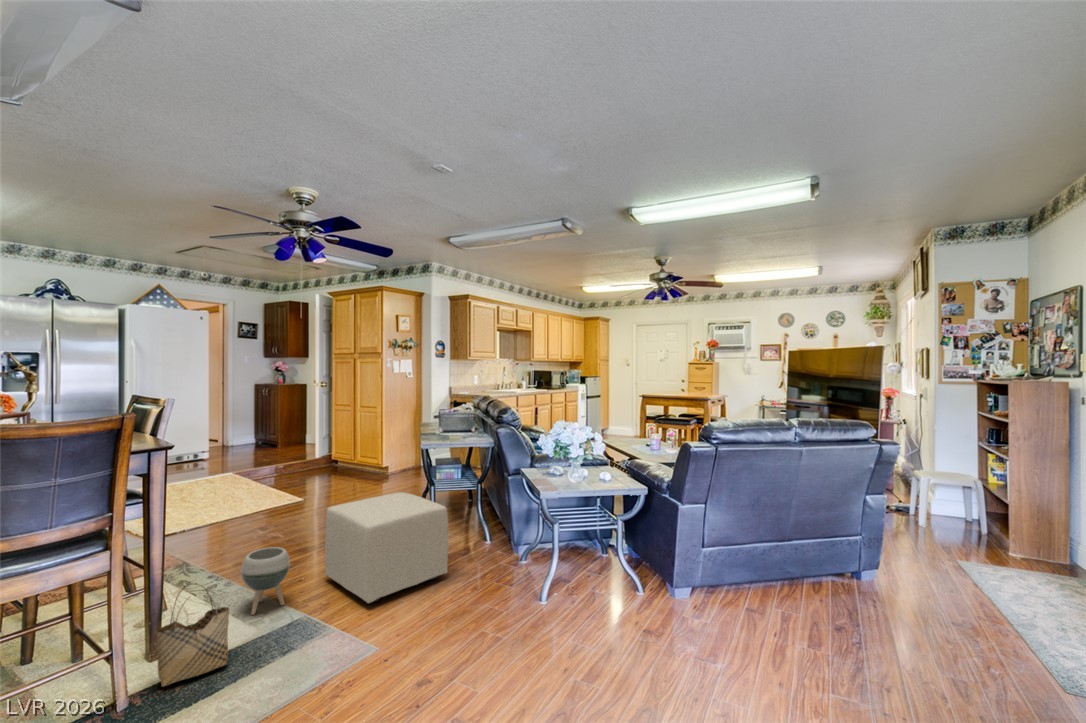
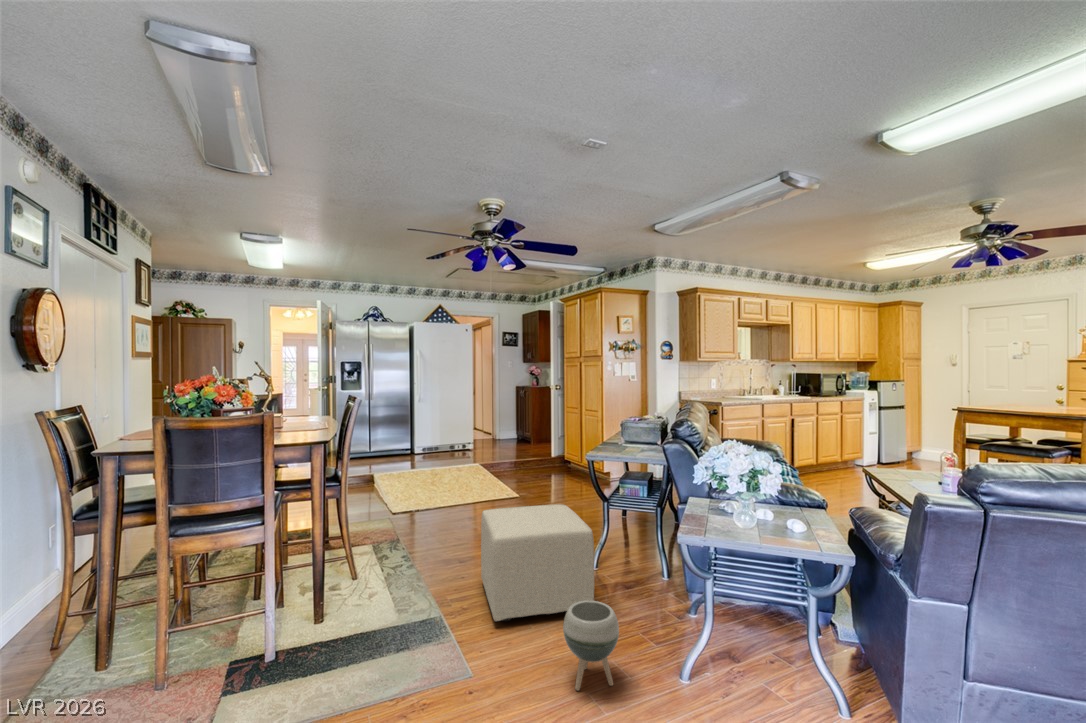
planter: present [241,547,290,615] -> present [563,601,619,691]
woven basket: present [155,583,229,687] -> none [300,563,362,652]

